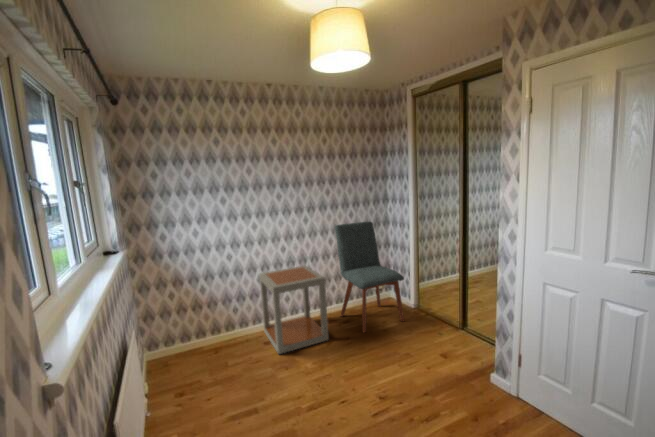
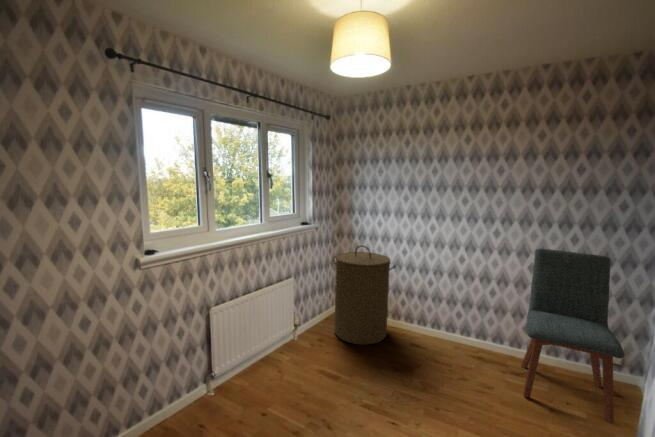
laundry hamper: none [153,262,237,380] -> present [333,245,395,345]
side table: present [260,266,329,354] -> none [411,276,485,377]

